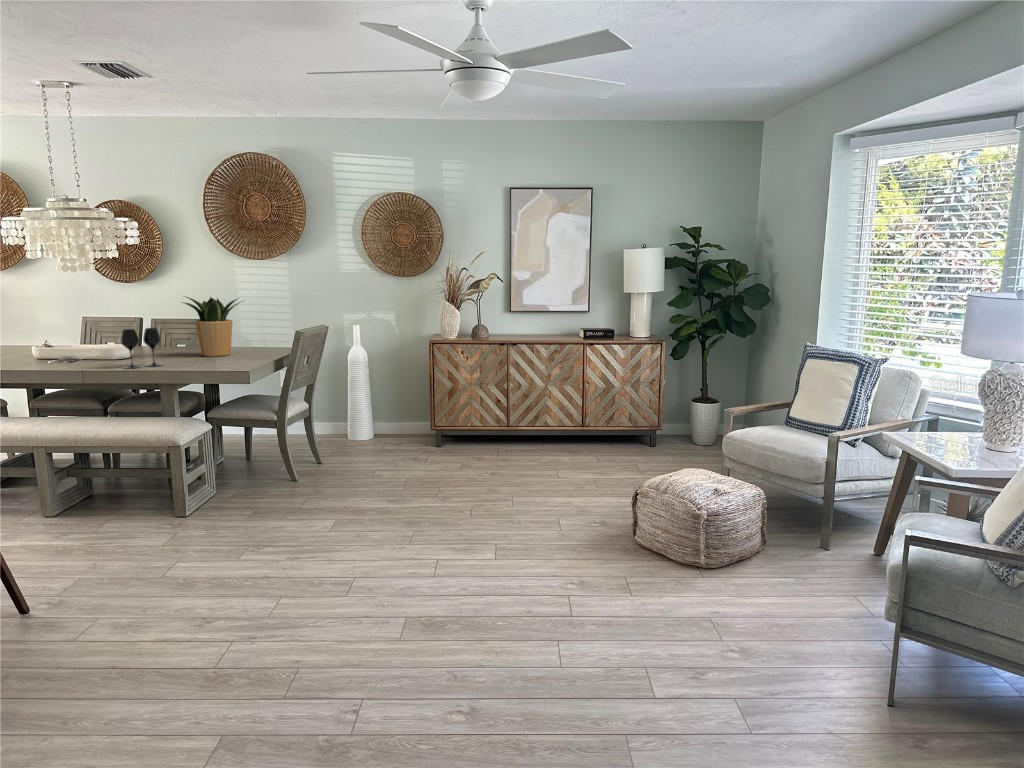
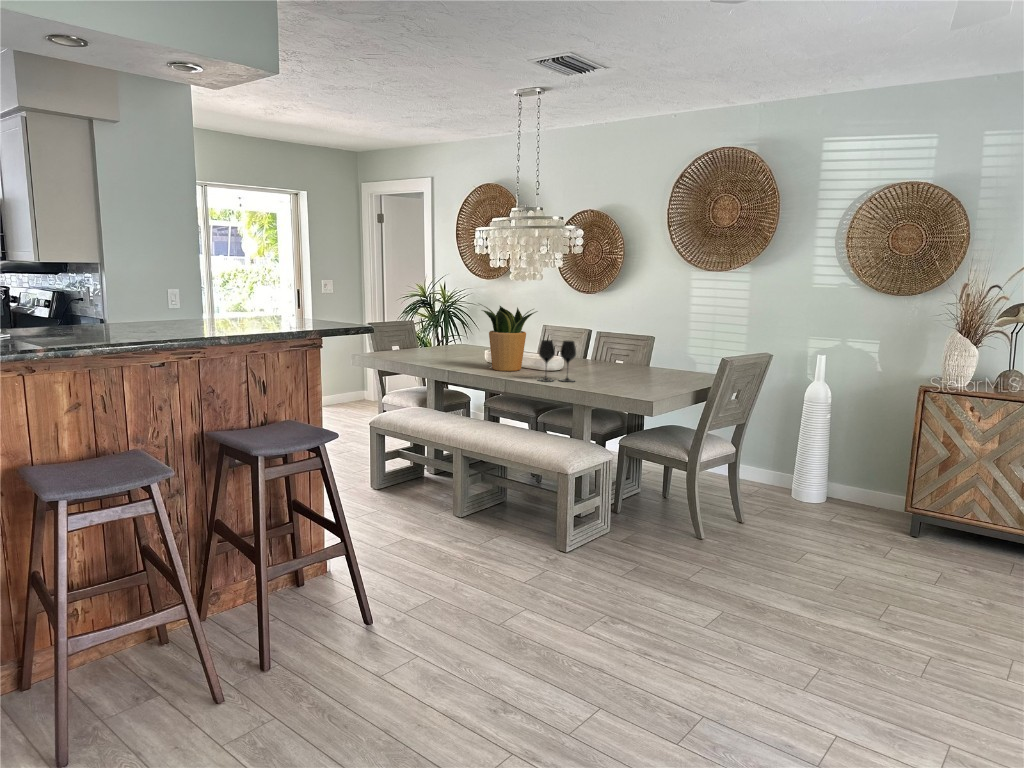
potted plant: present [182,296,240,357] -> present [480,304,537,371]

